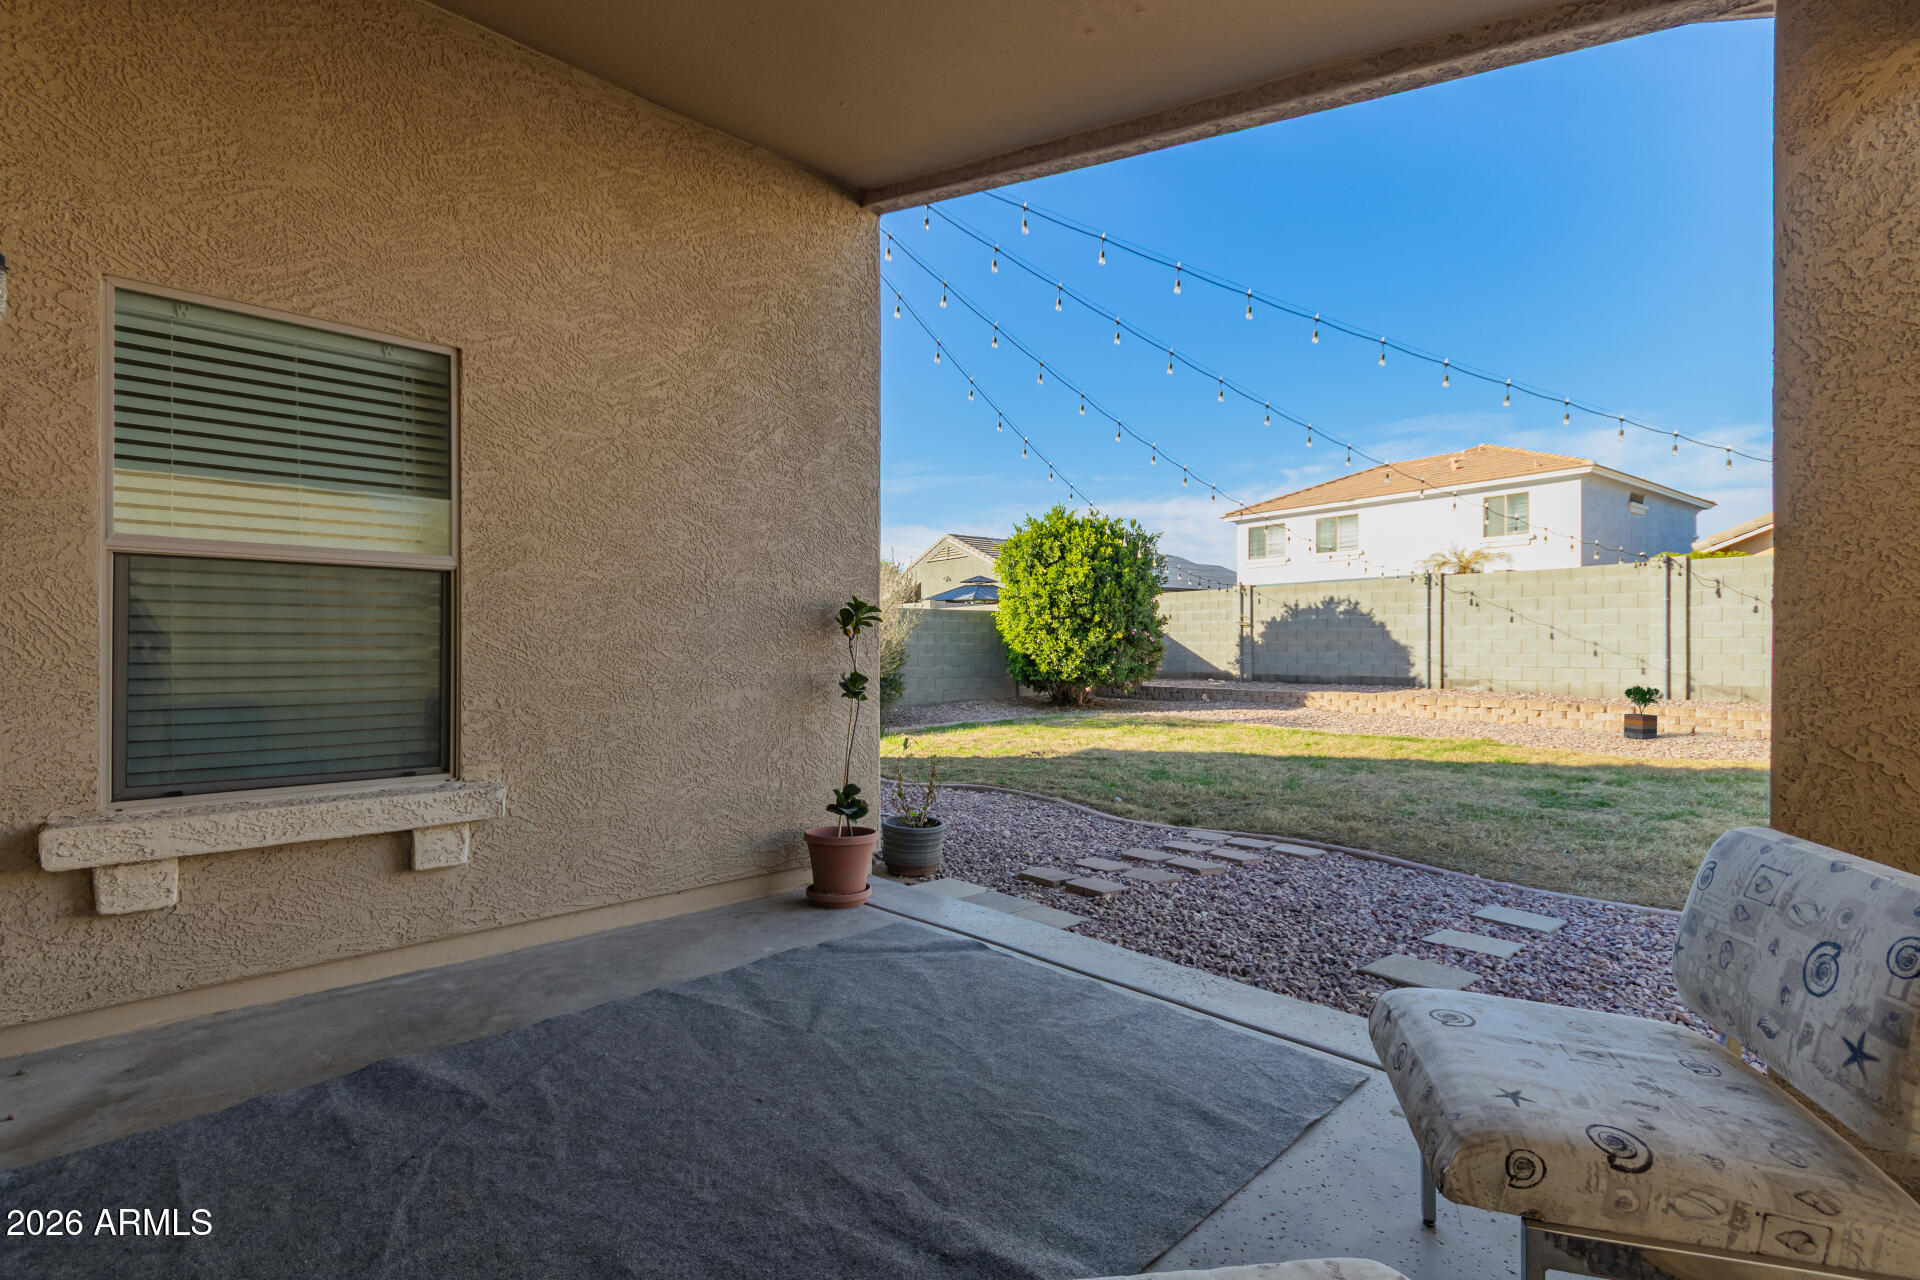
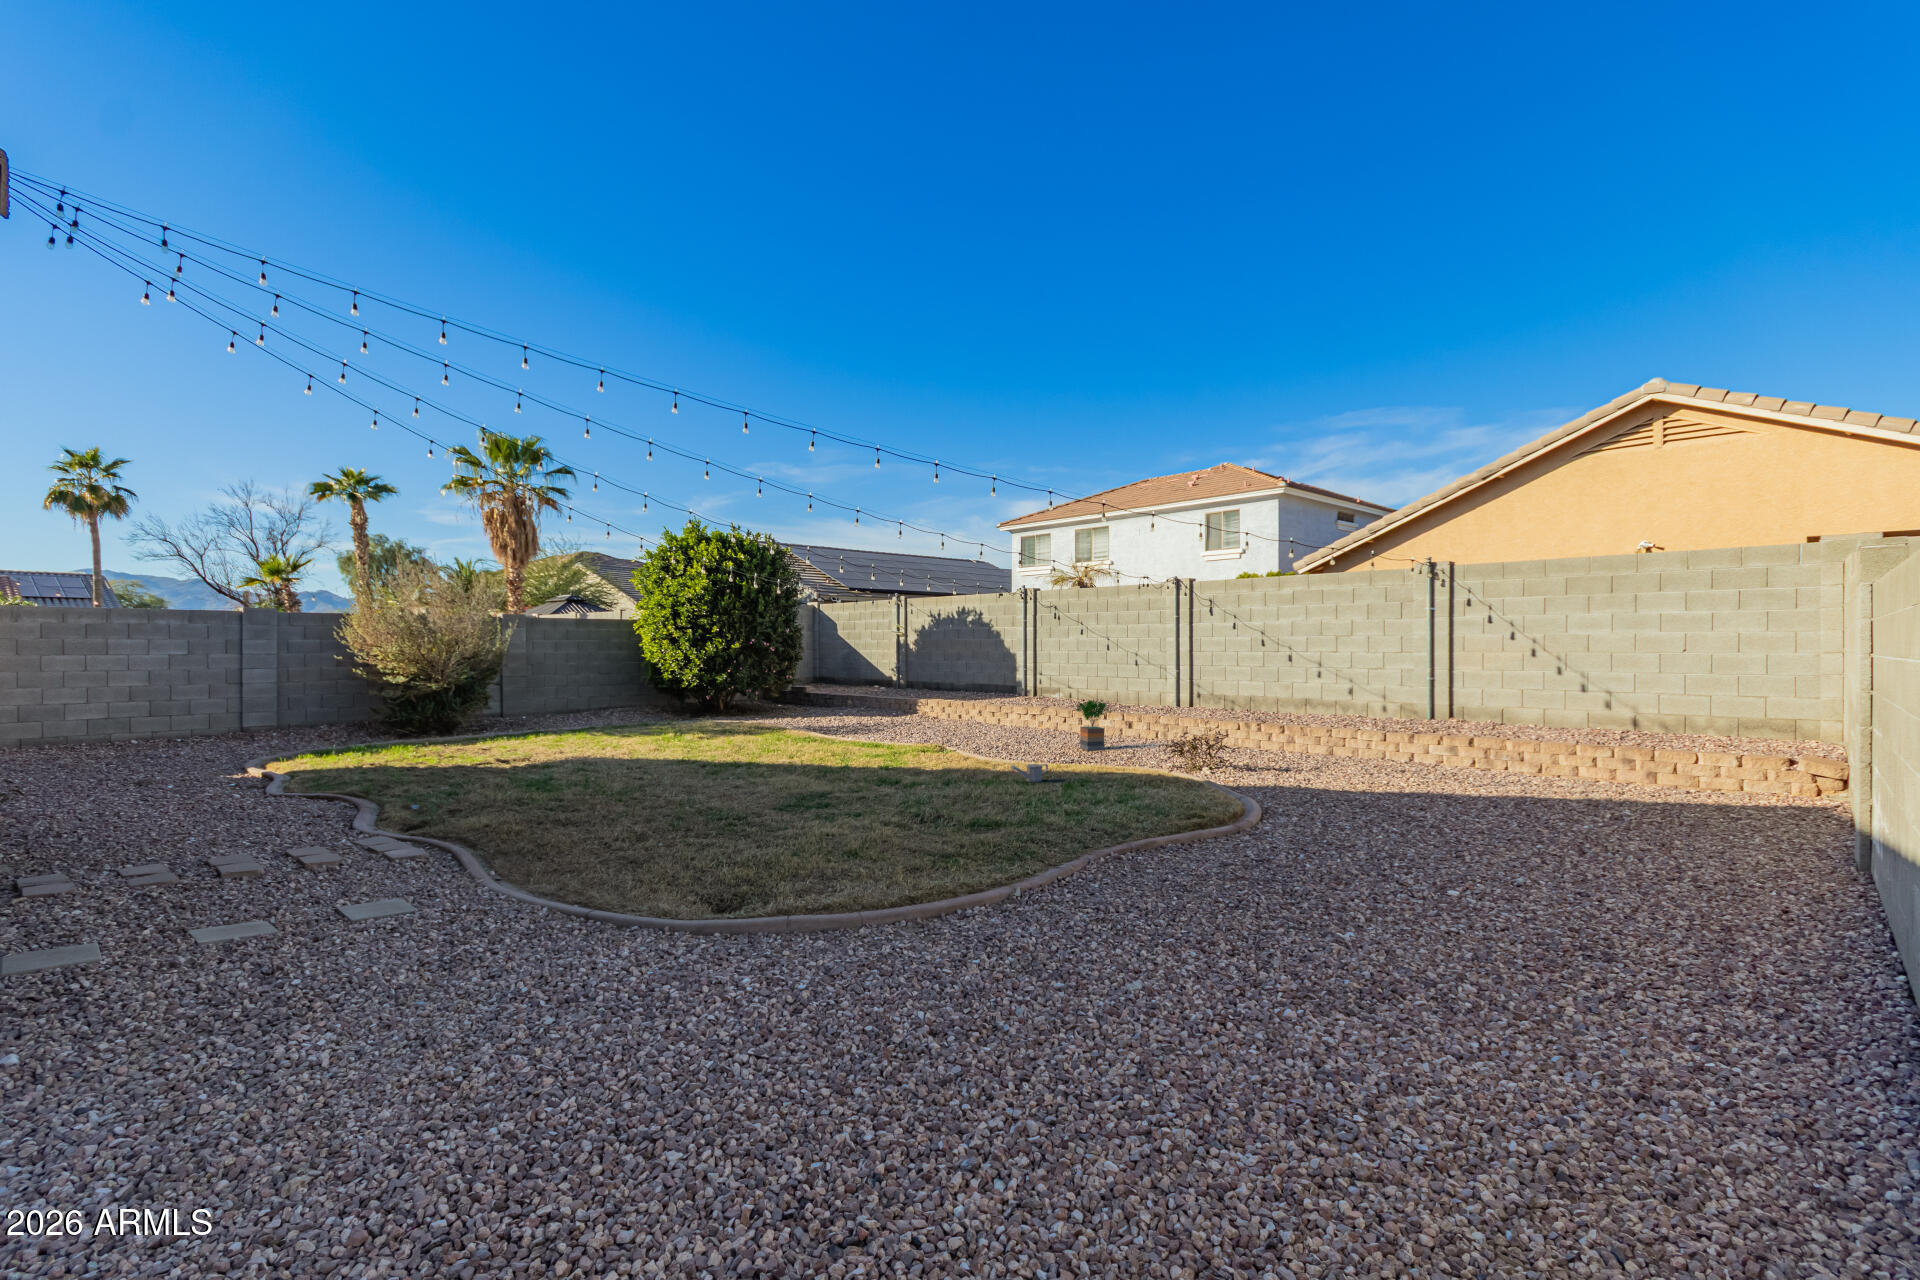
watering can: none [1688,749,1715,768] -> present [1011,764,1048,782]

